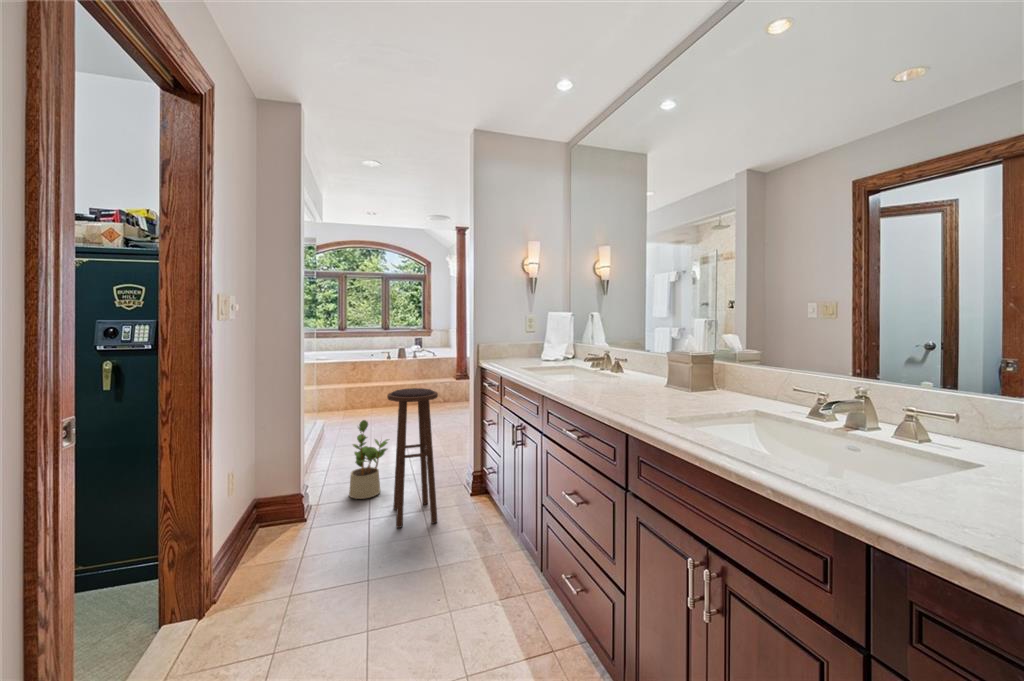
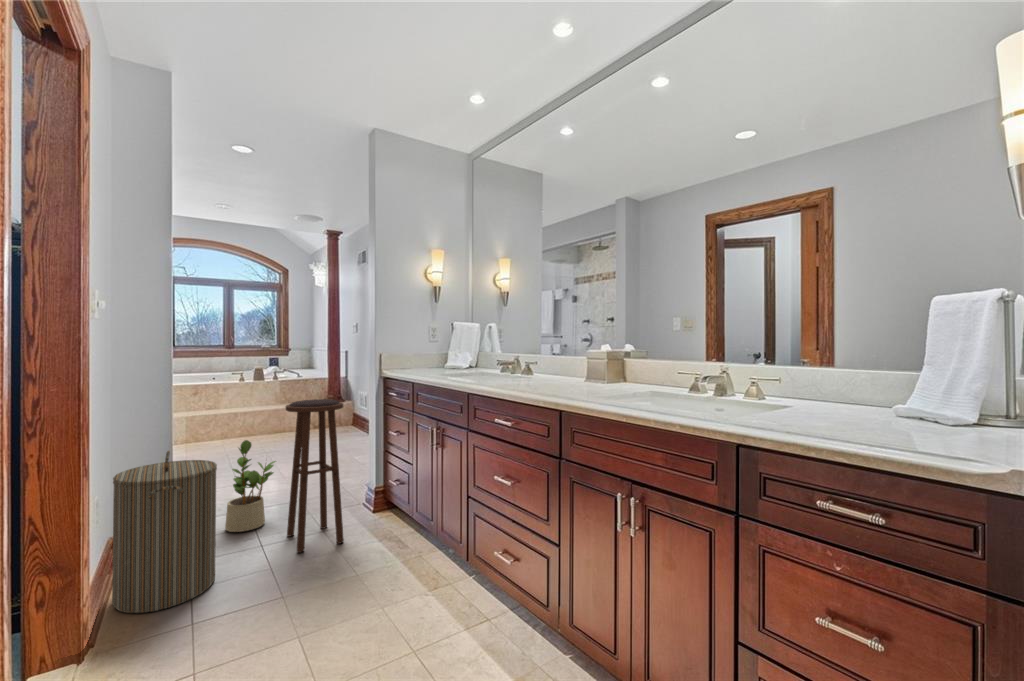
laundry hamper: none [246,432,328,568] -> present [112,451,217,613]

